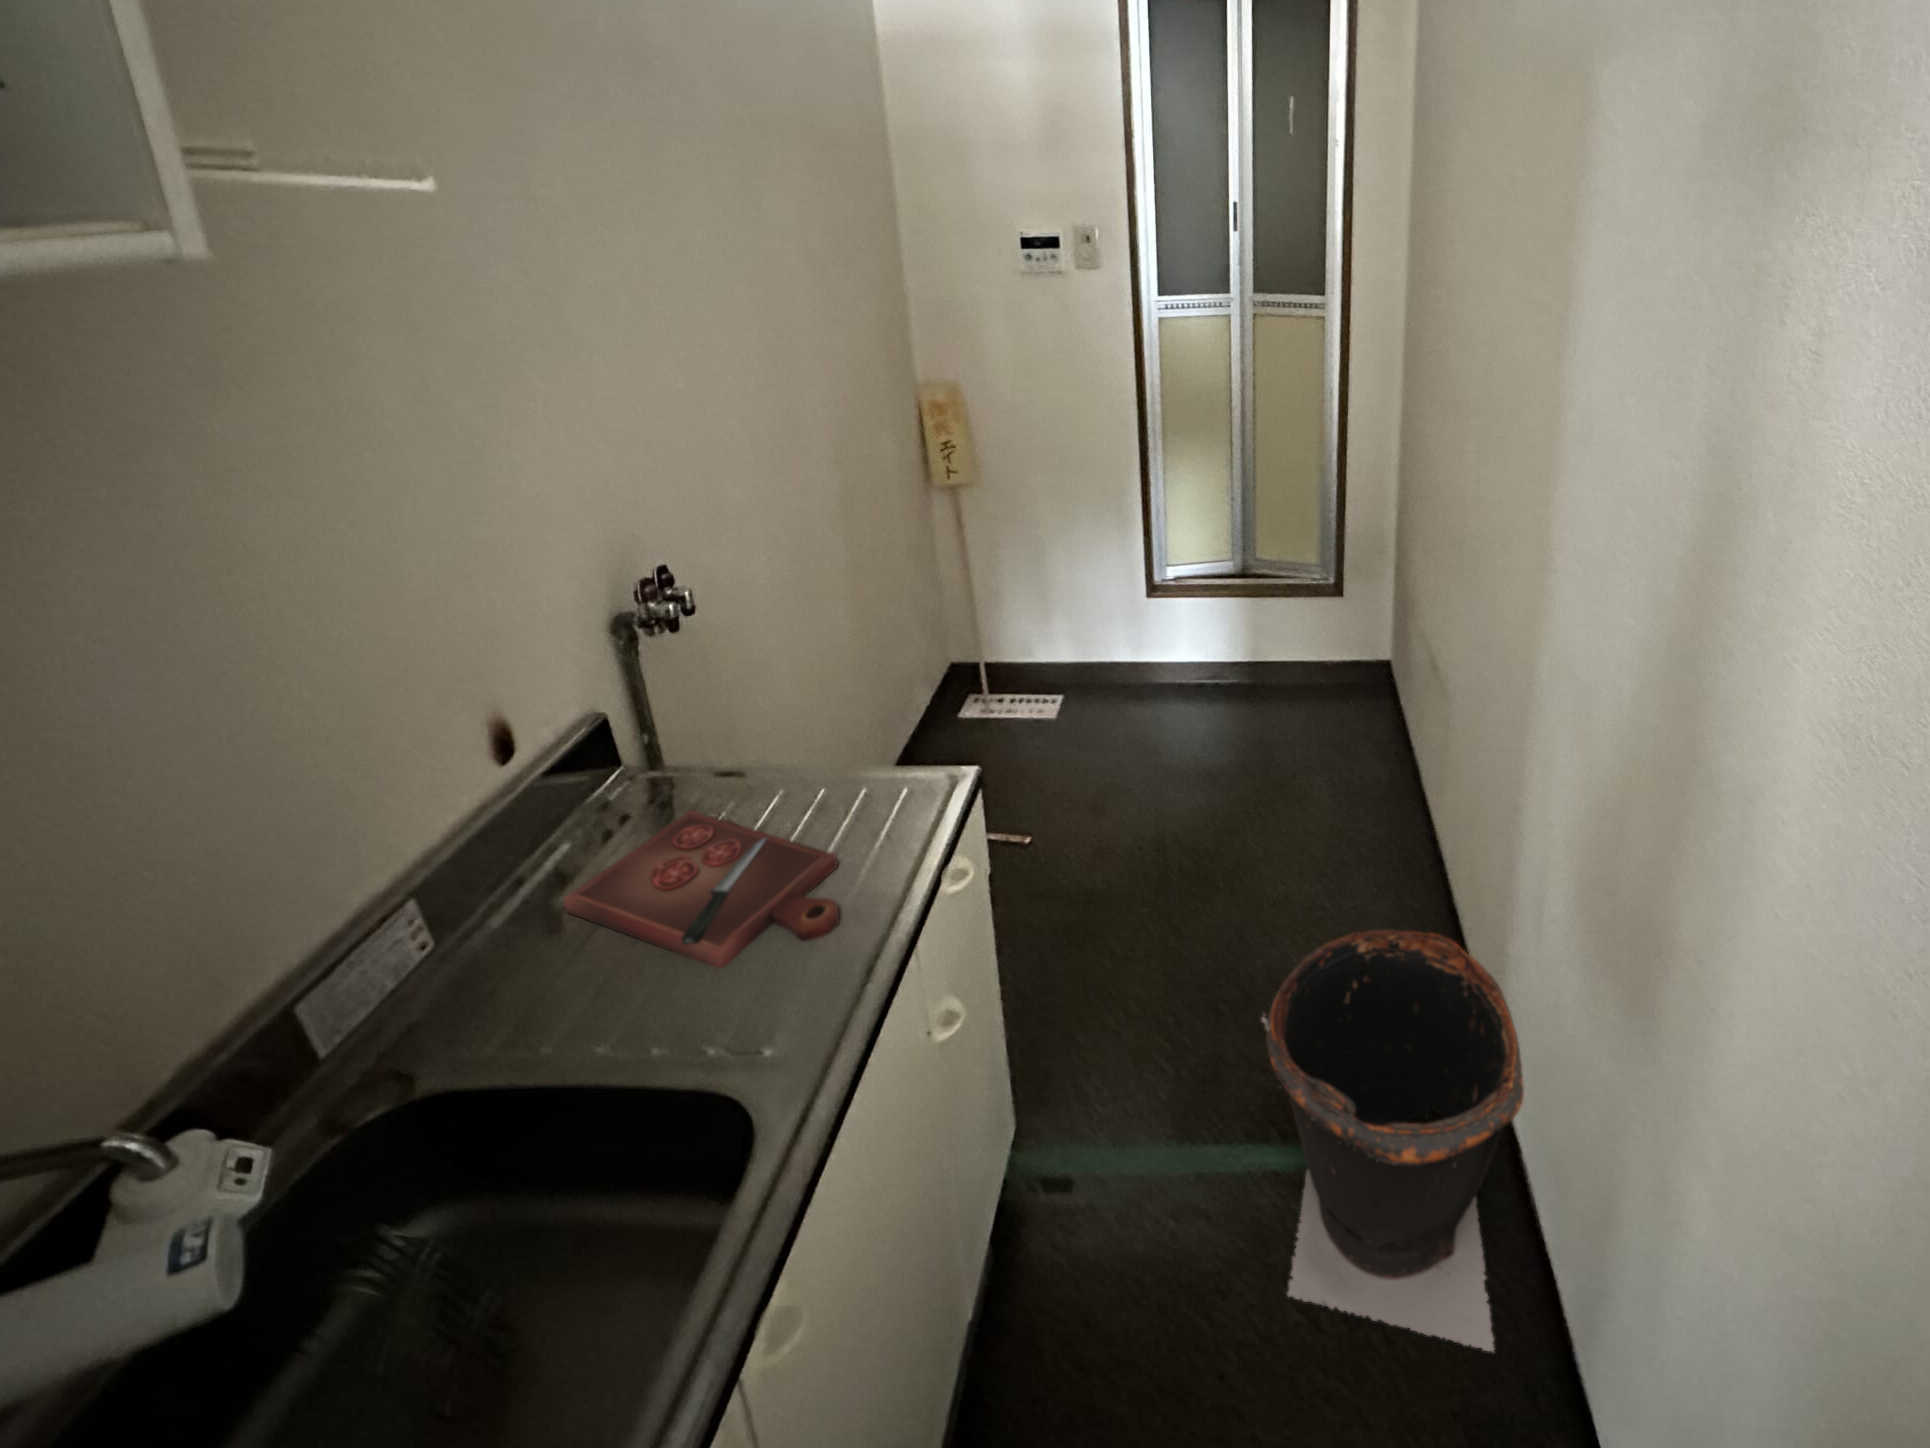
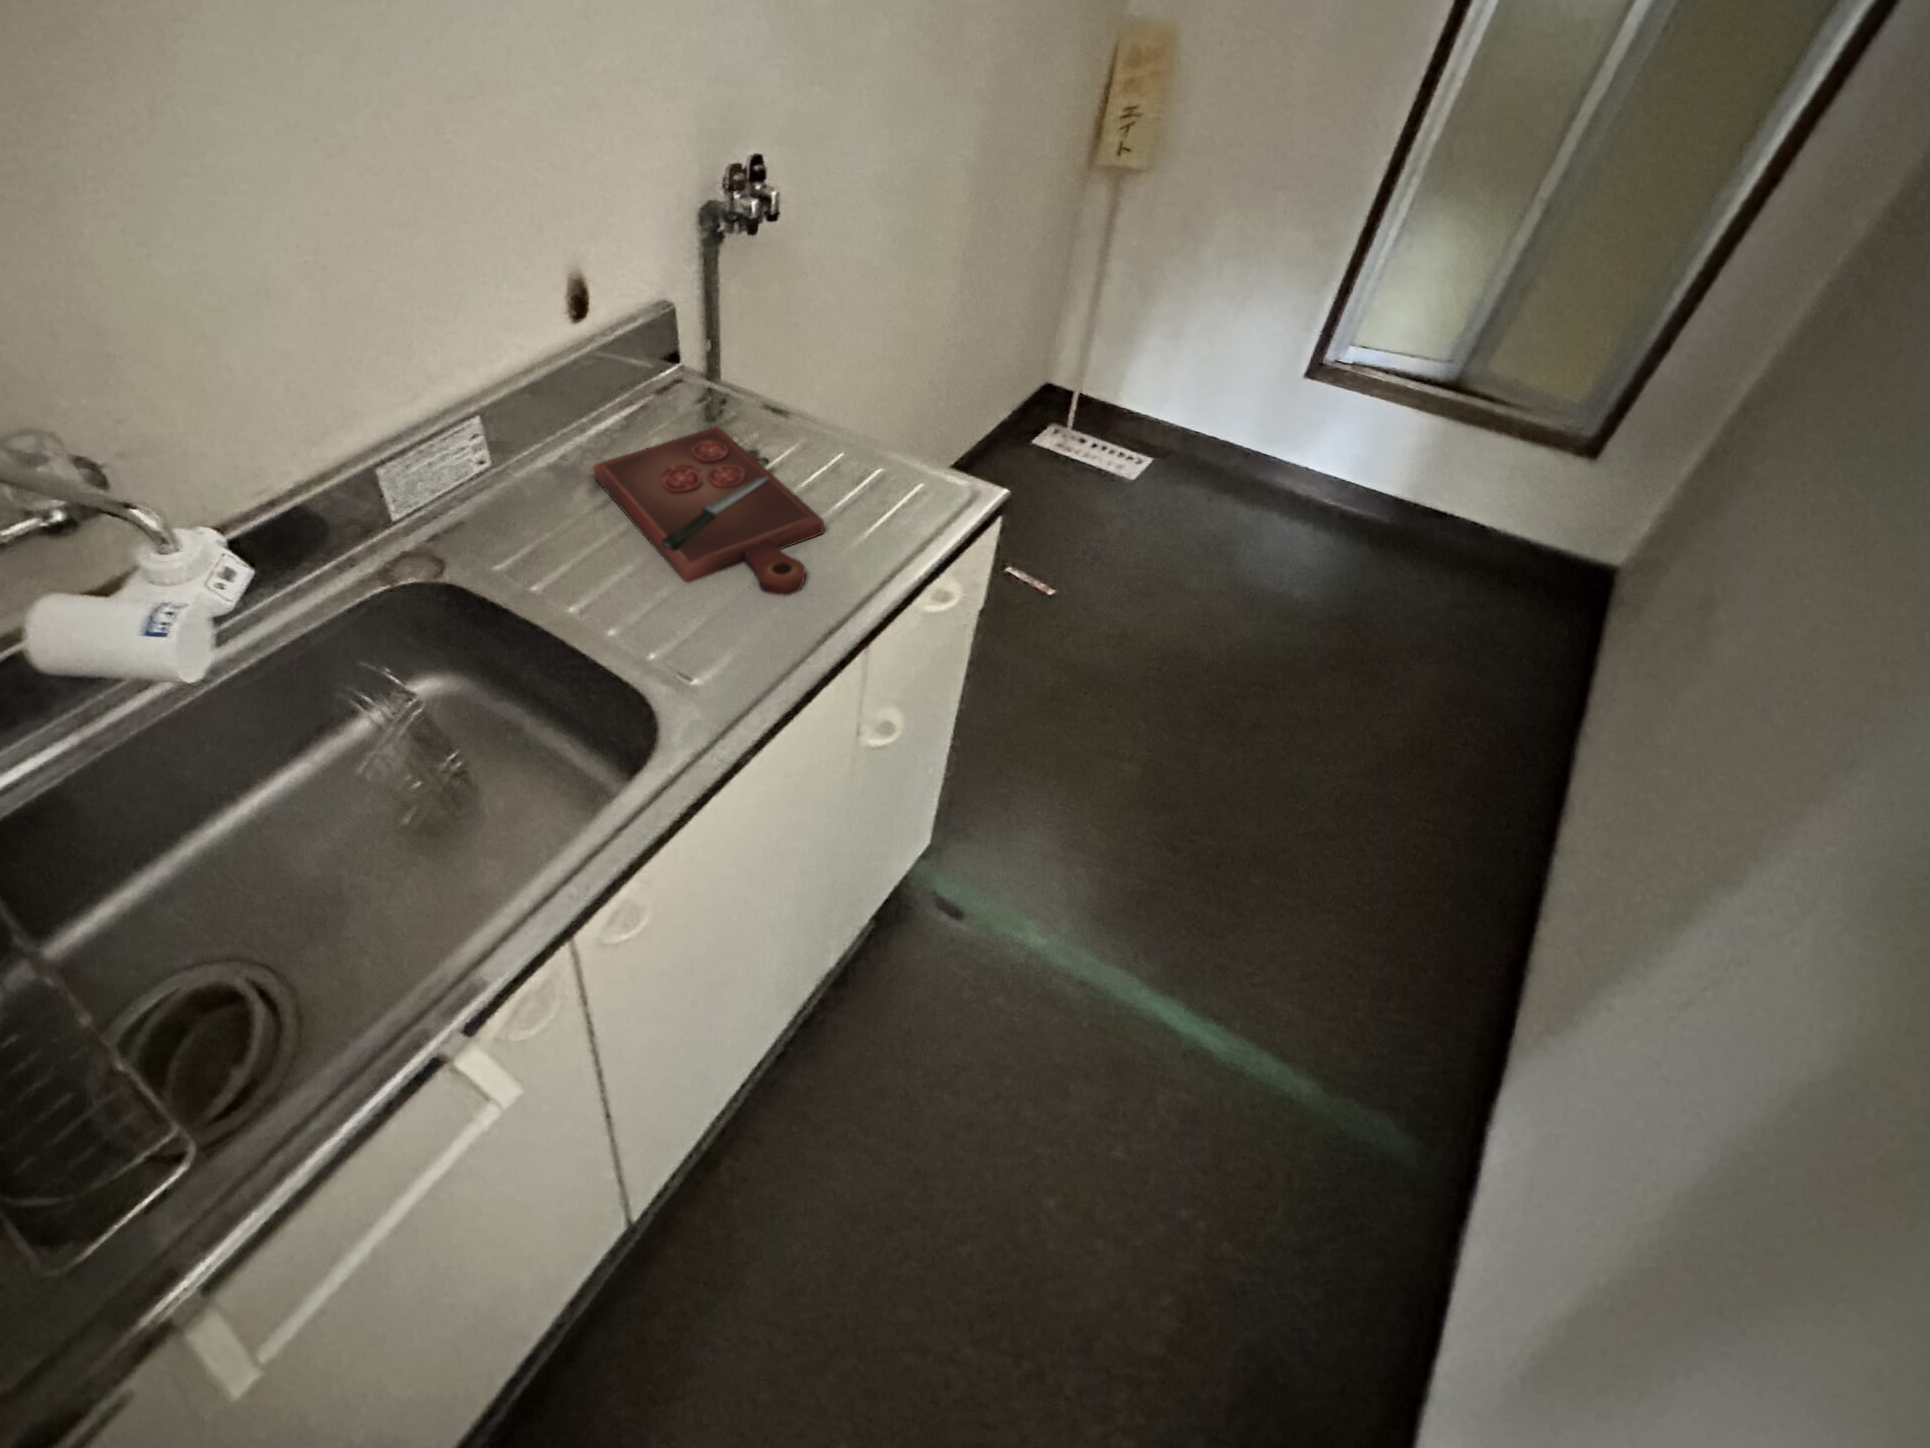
waste bin: present [1261,930,1524,1351] -> none [1126,862,1594,1338]

